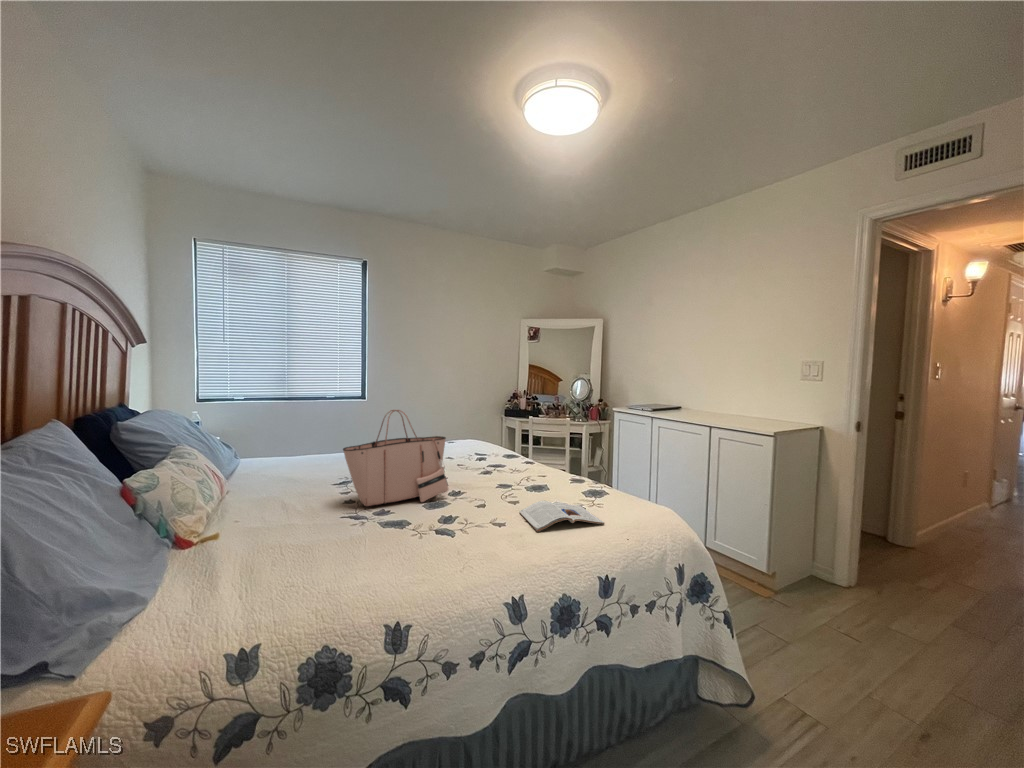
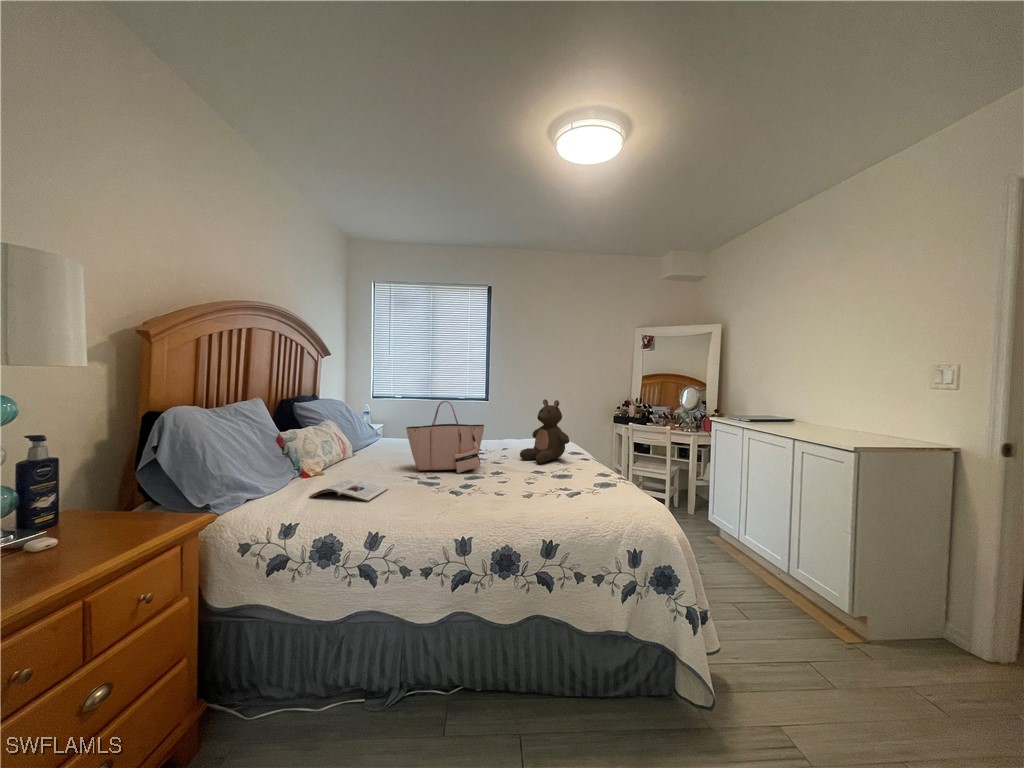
stuffed bear: none [468,399,525,474] -> present [520,399,569,463]
magazine: present [519,500,604,532] -> present [309,478,388,501]

